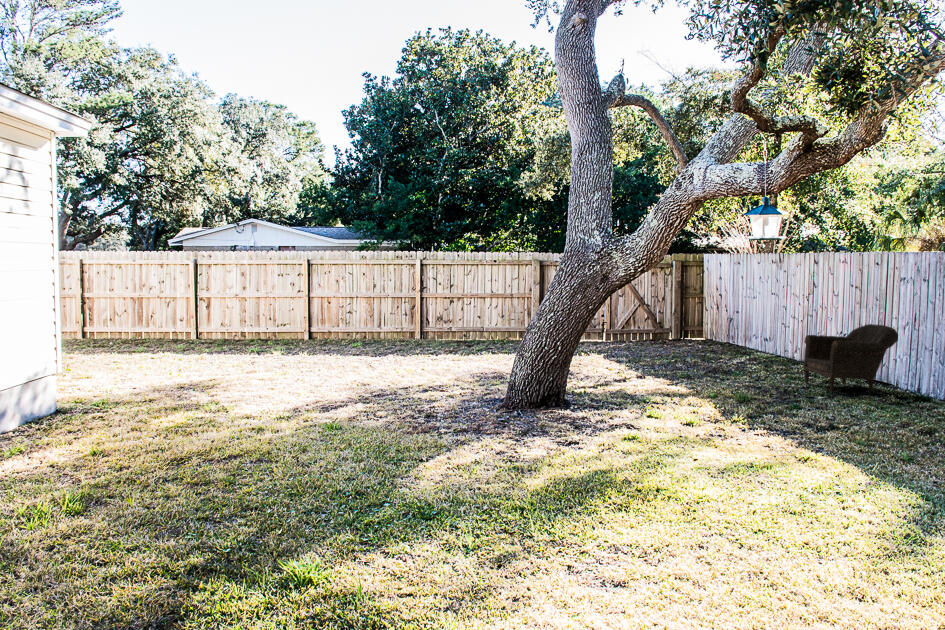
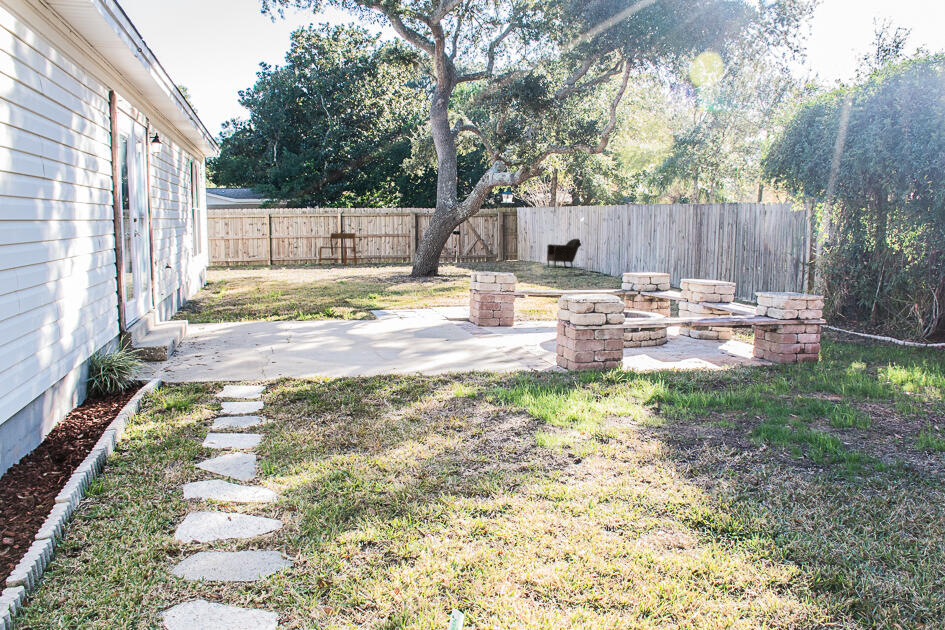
bench: none [383,291,441,346] -> present [319,233,357,266]

